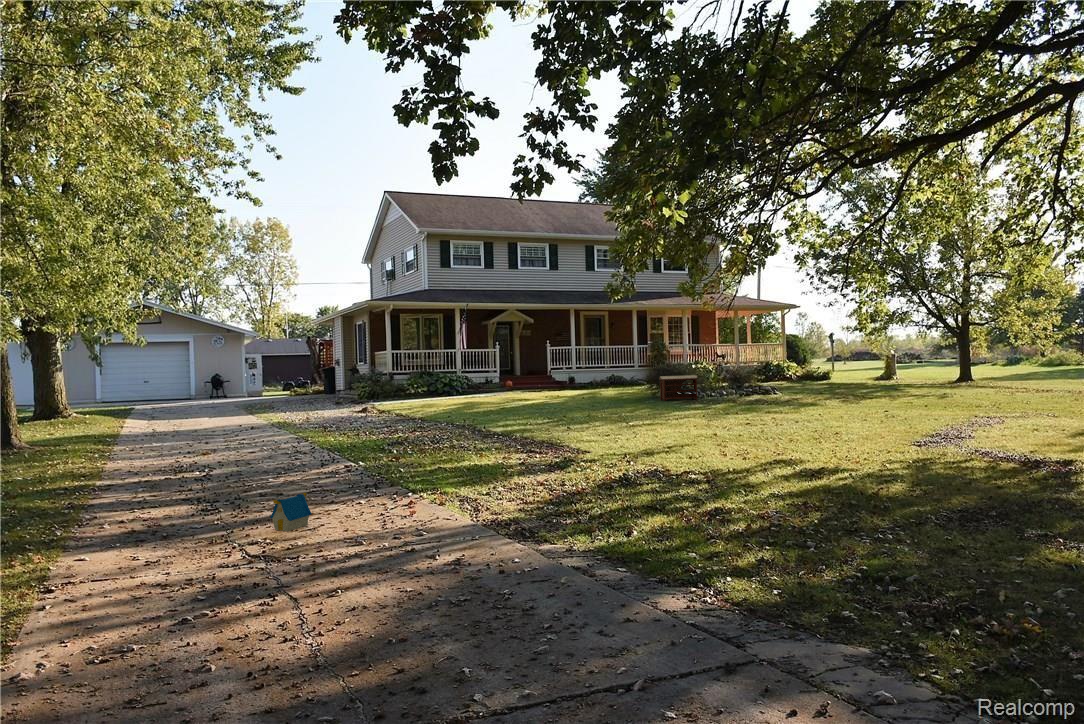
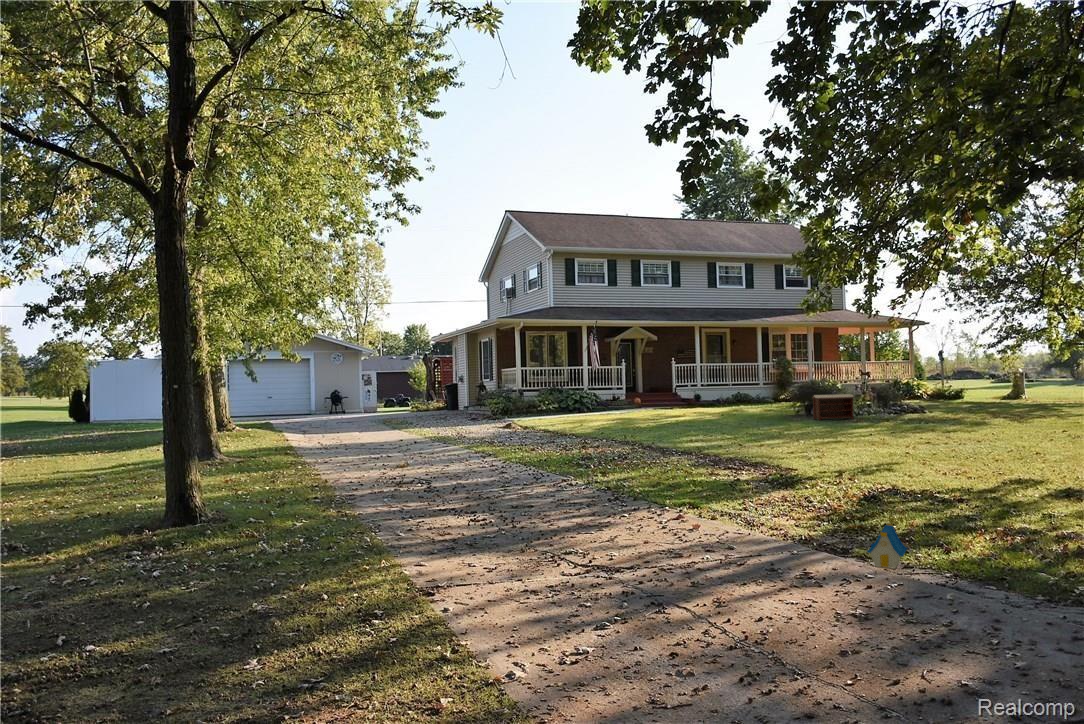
toy house: present [270,493,312,531] -> present [867,524,907,569]

